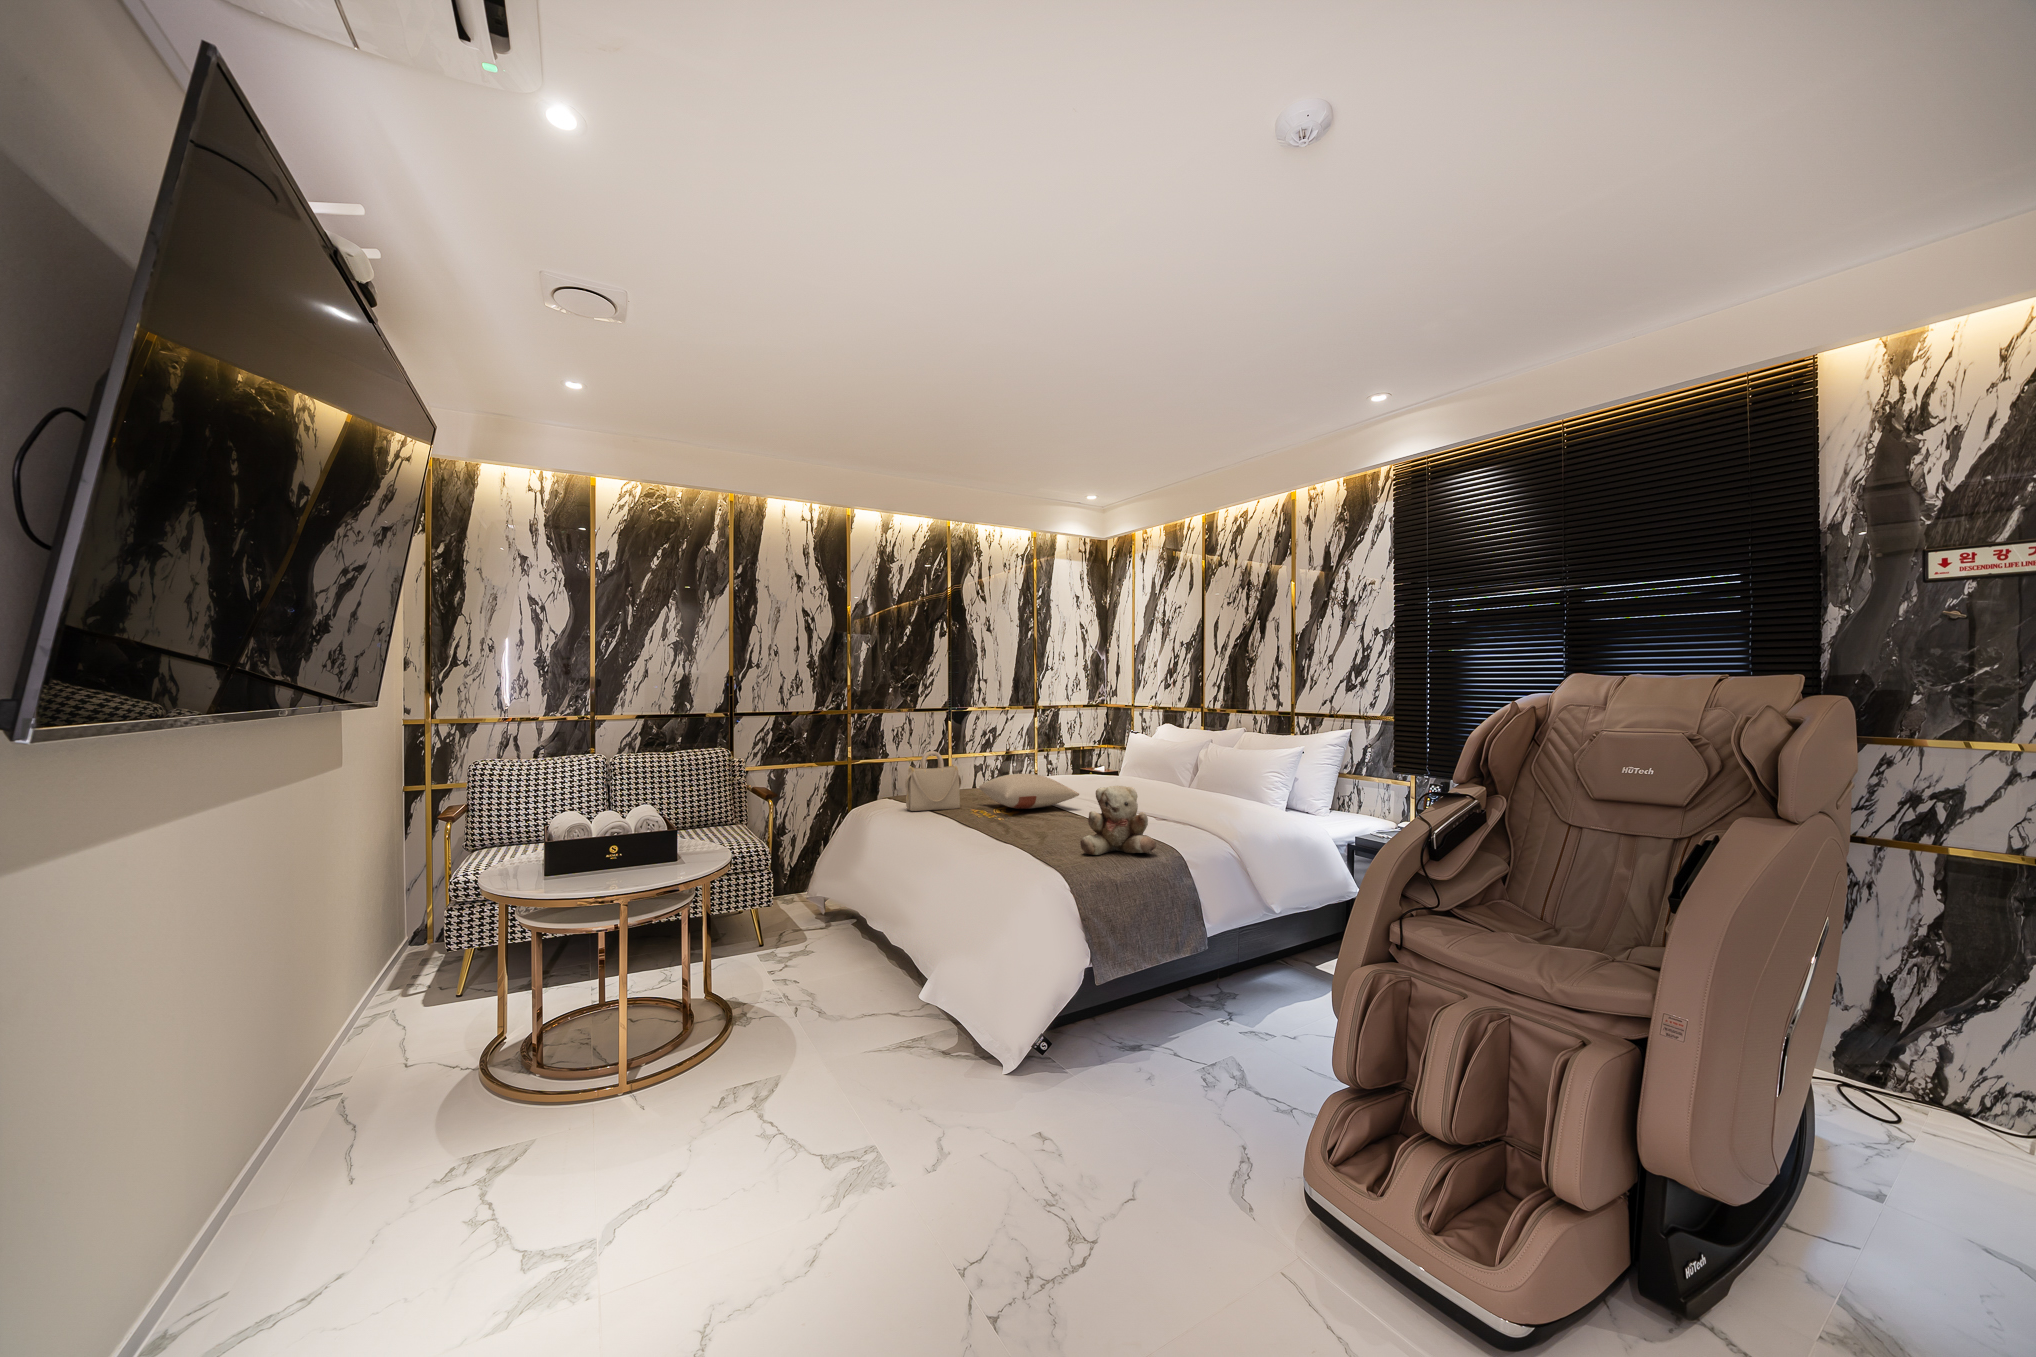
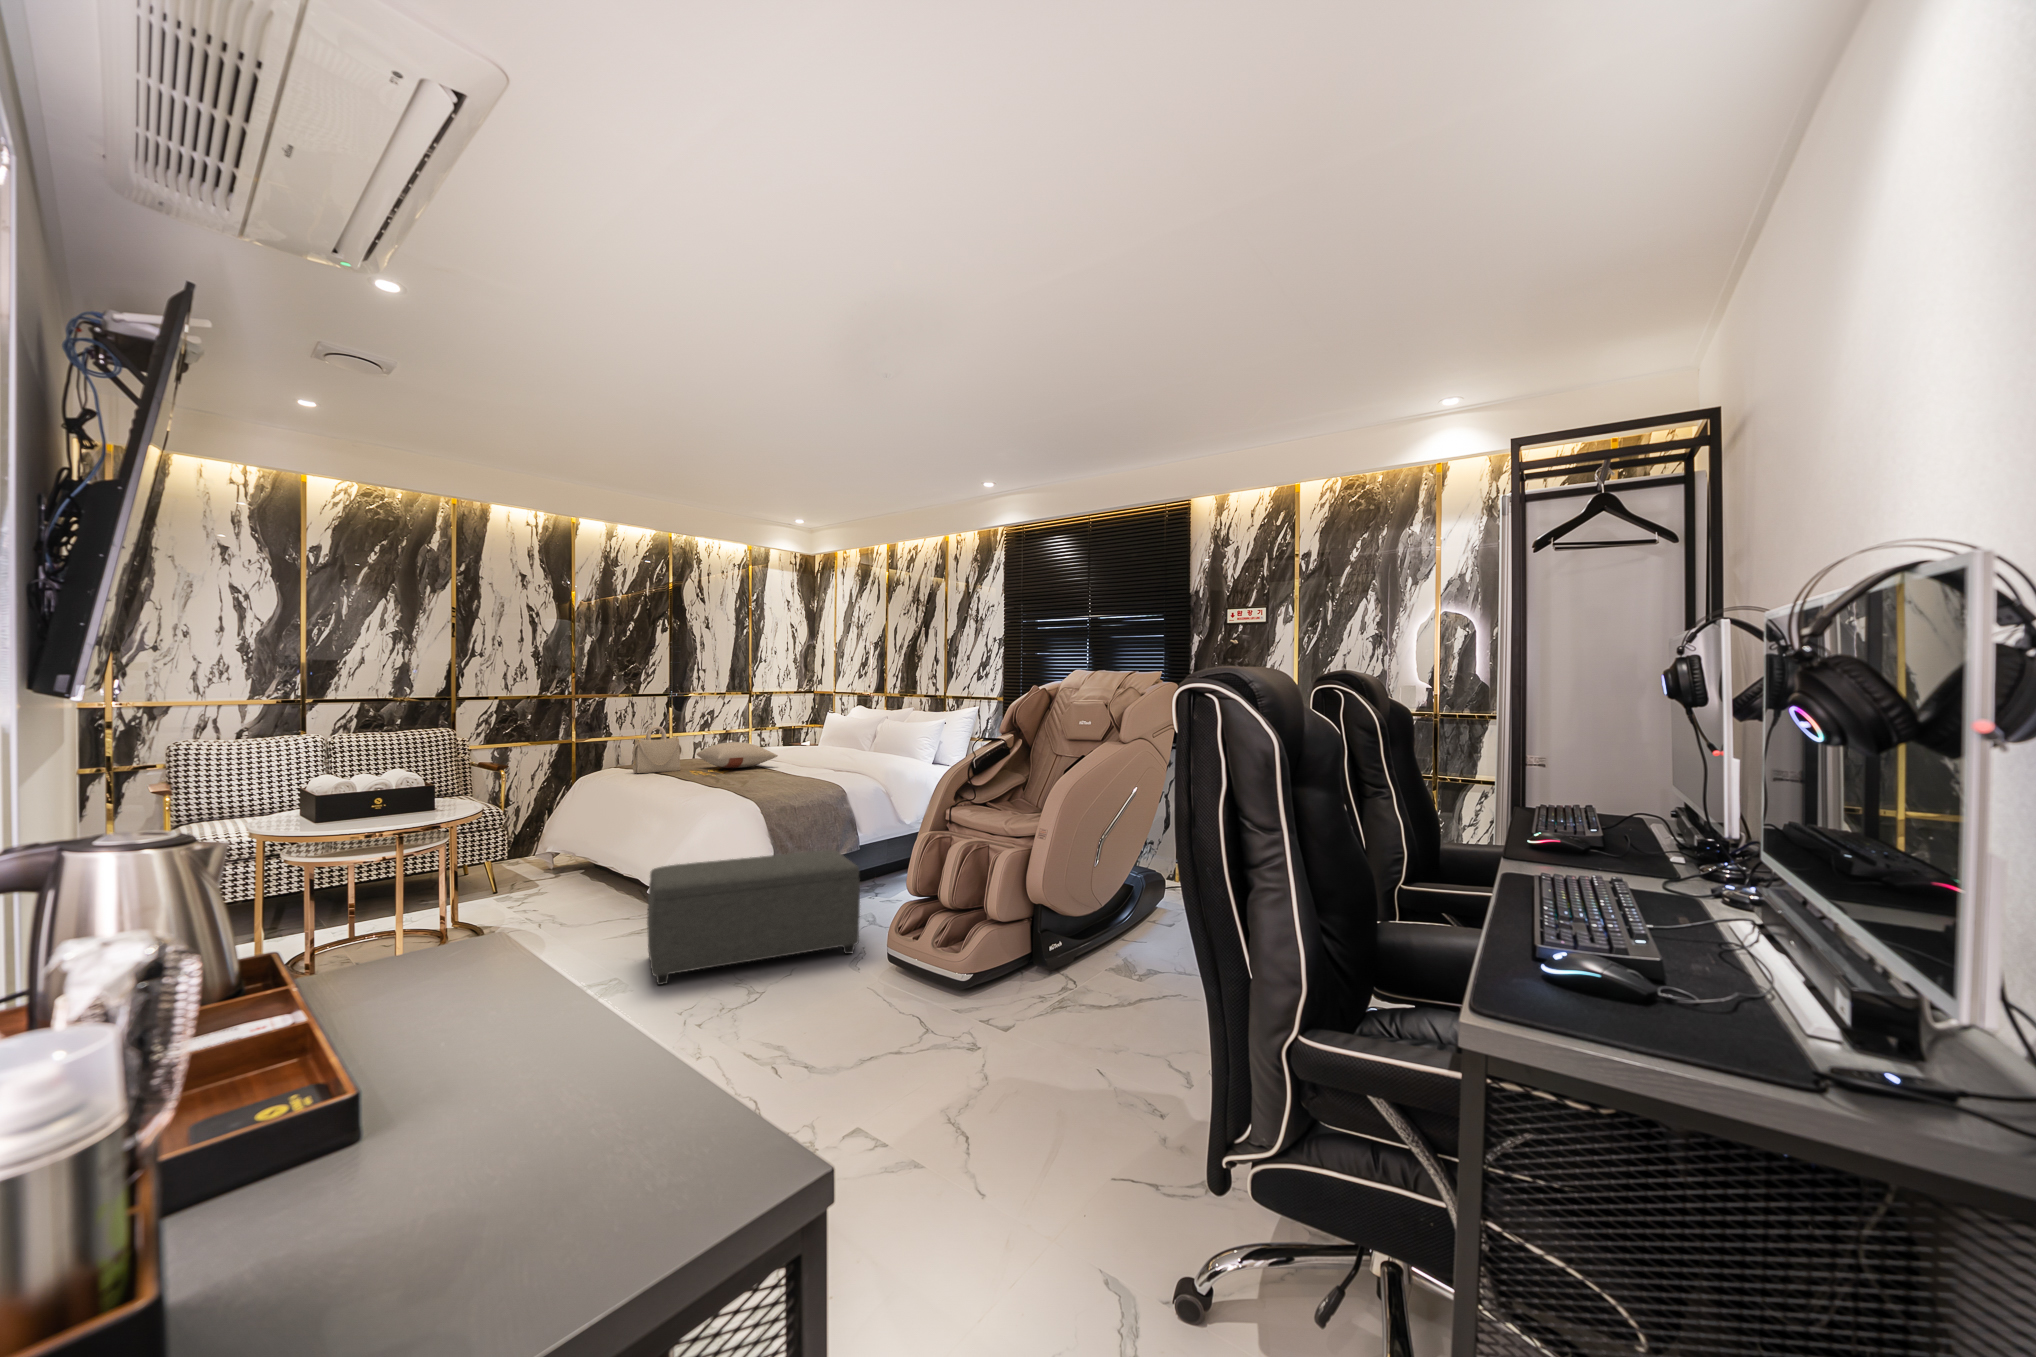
teddy bear: present [1080,786,1156,855] -> none [770,742,822,787]
ottoman: none [913,973,1249,1209] -> present [647,850,860,985]

